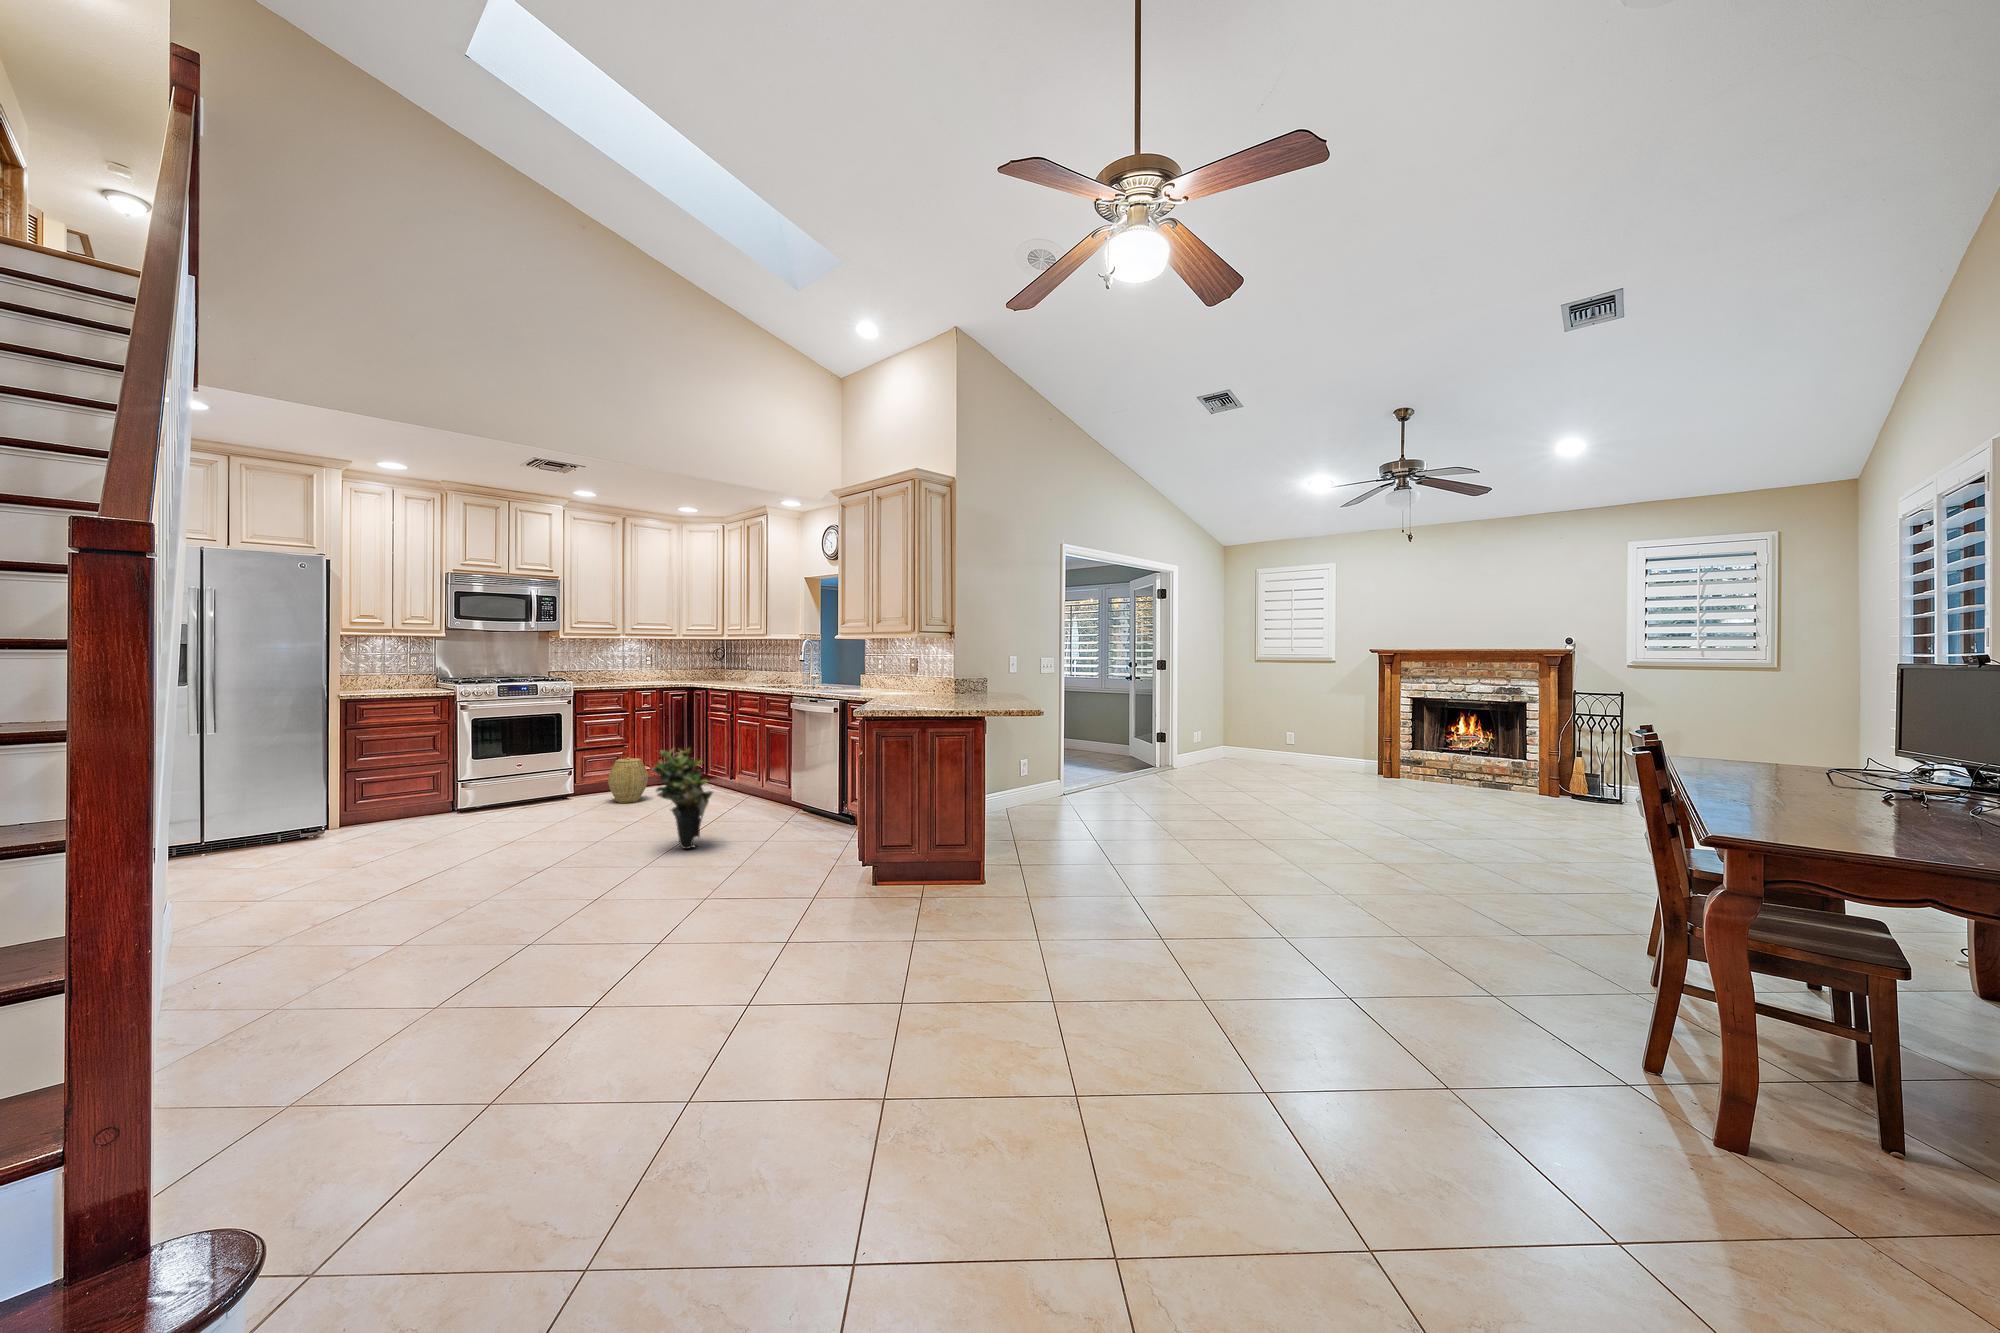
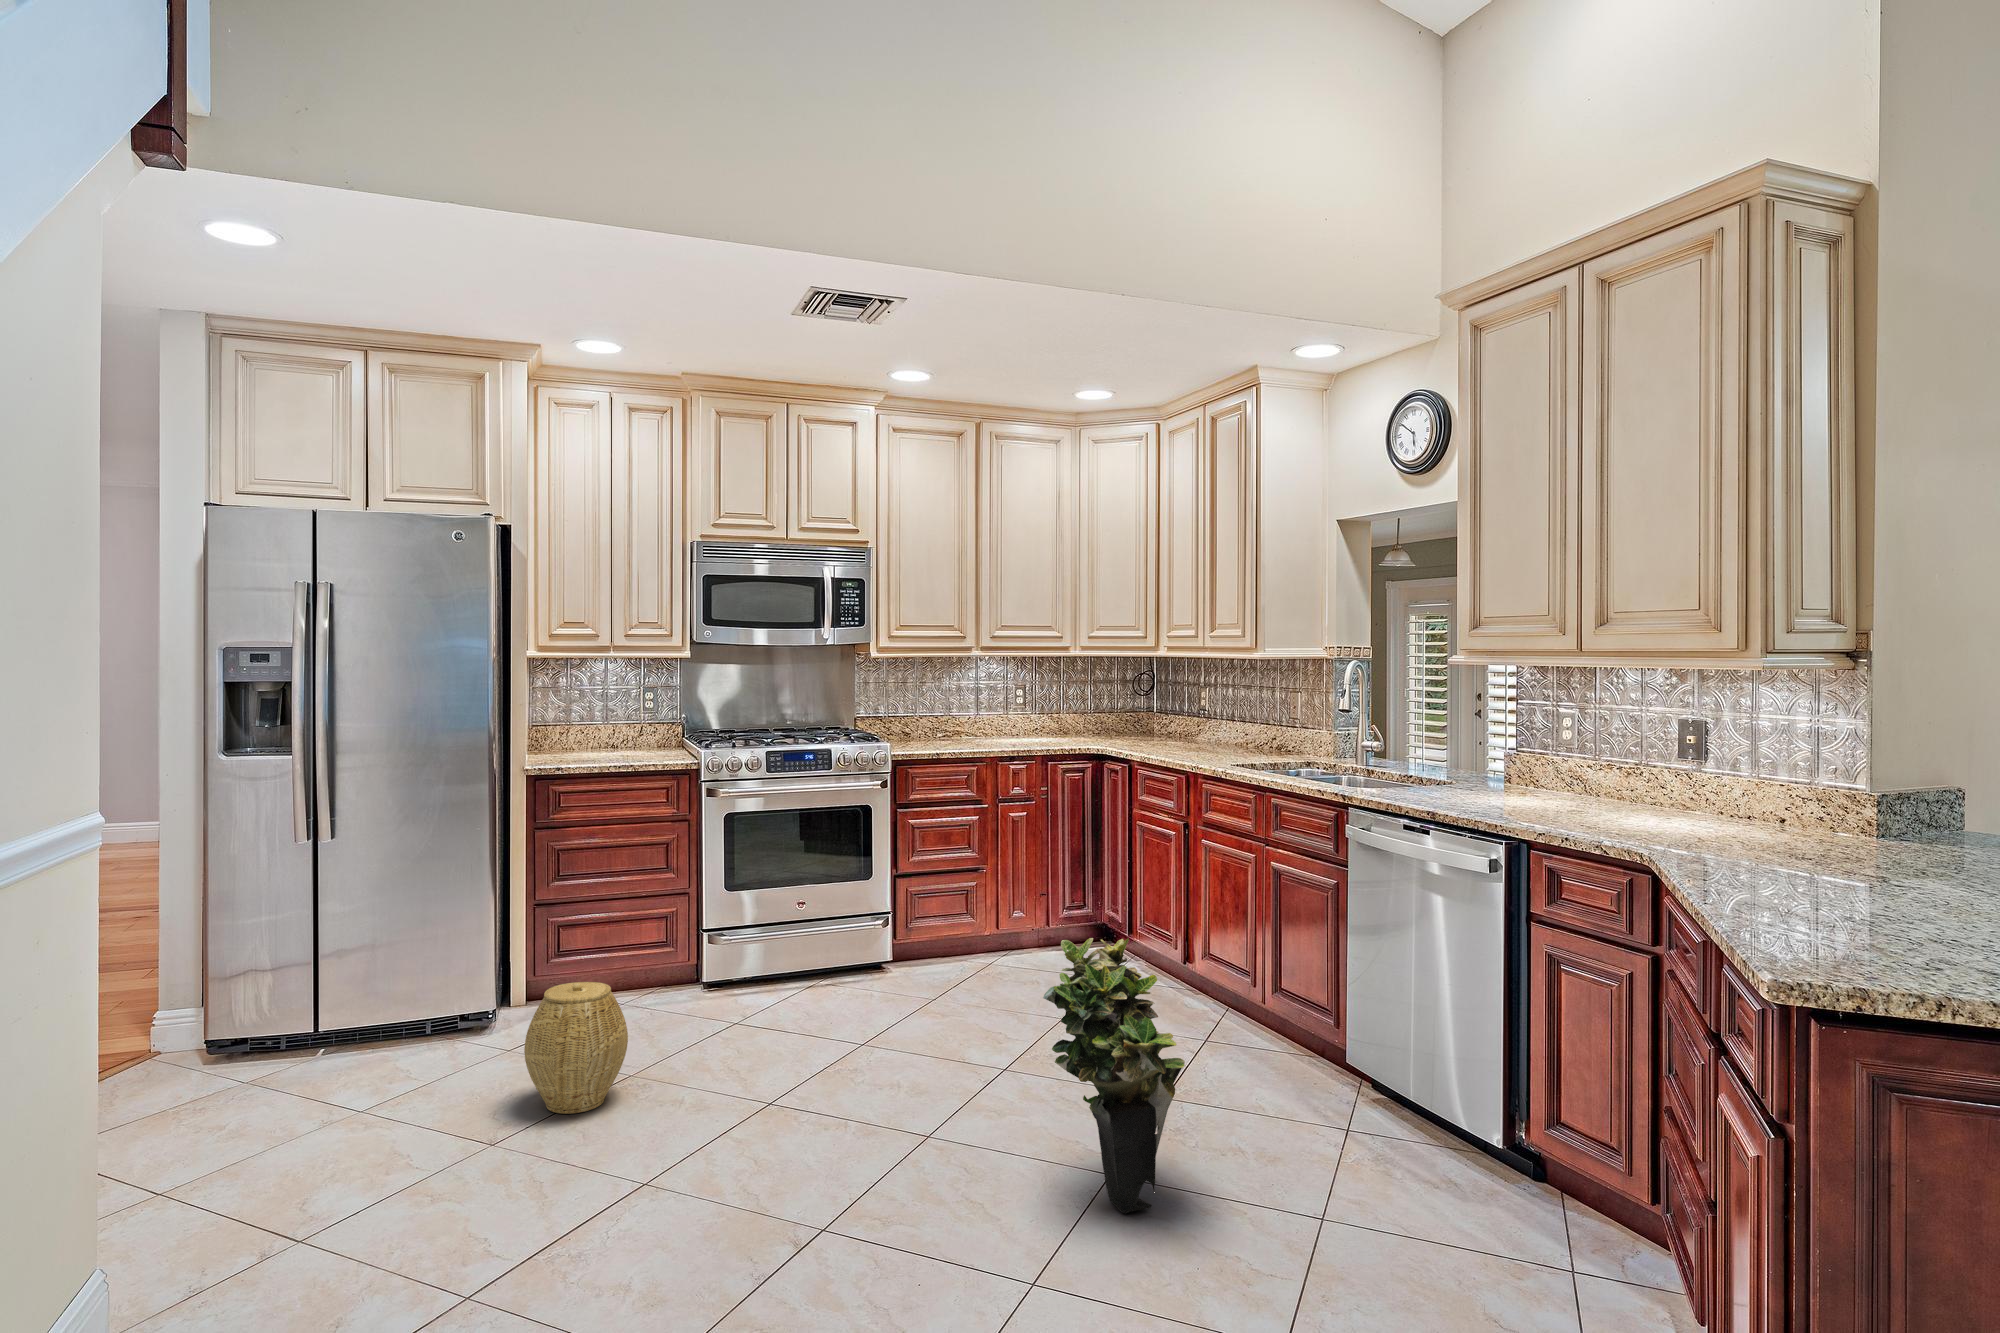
woven basket: present [608,757,648,803] -> present [524,982,628,1114]

